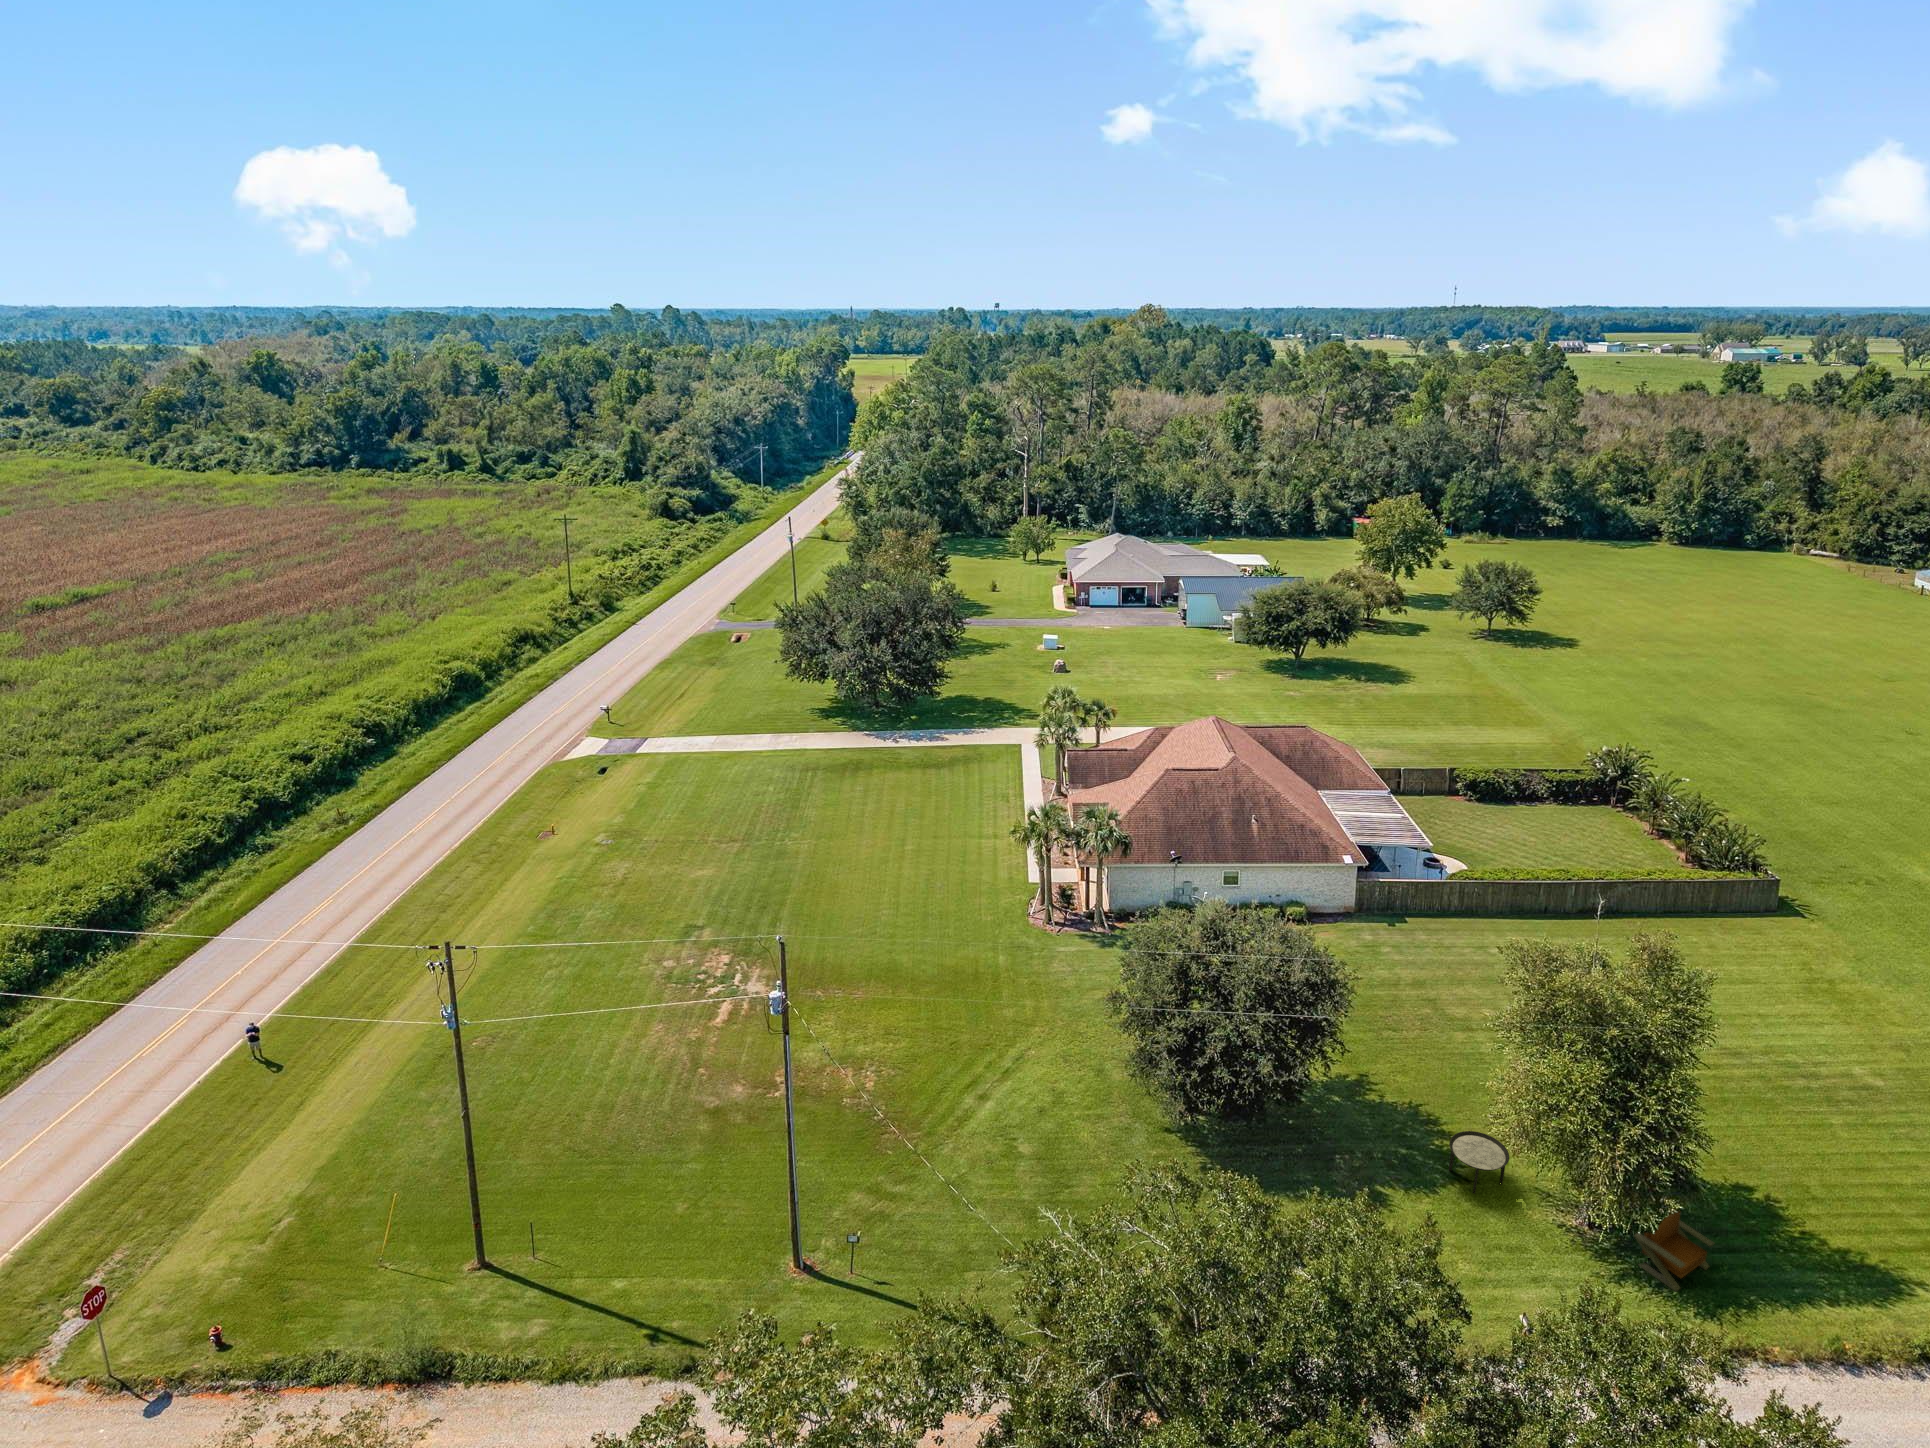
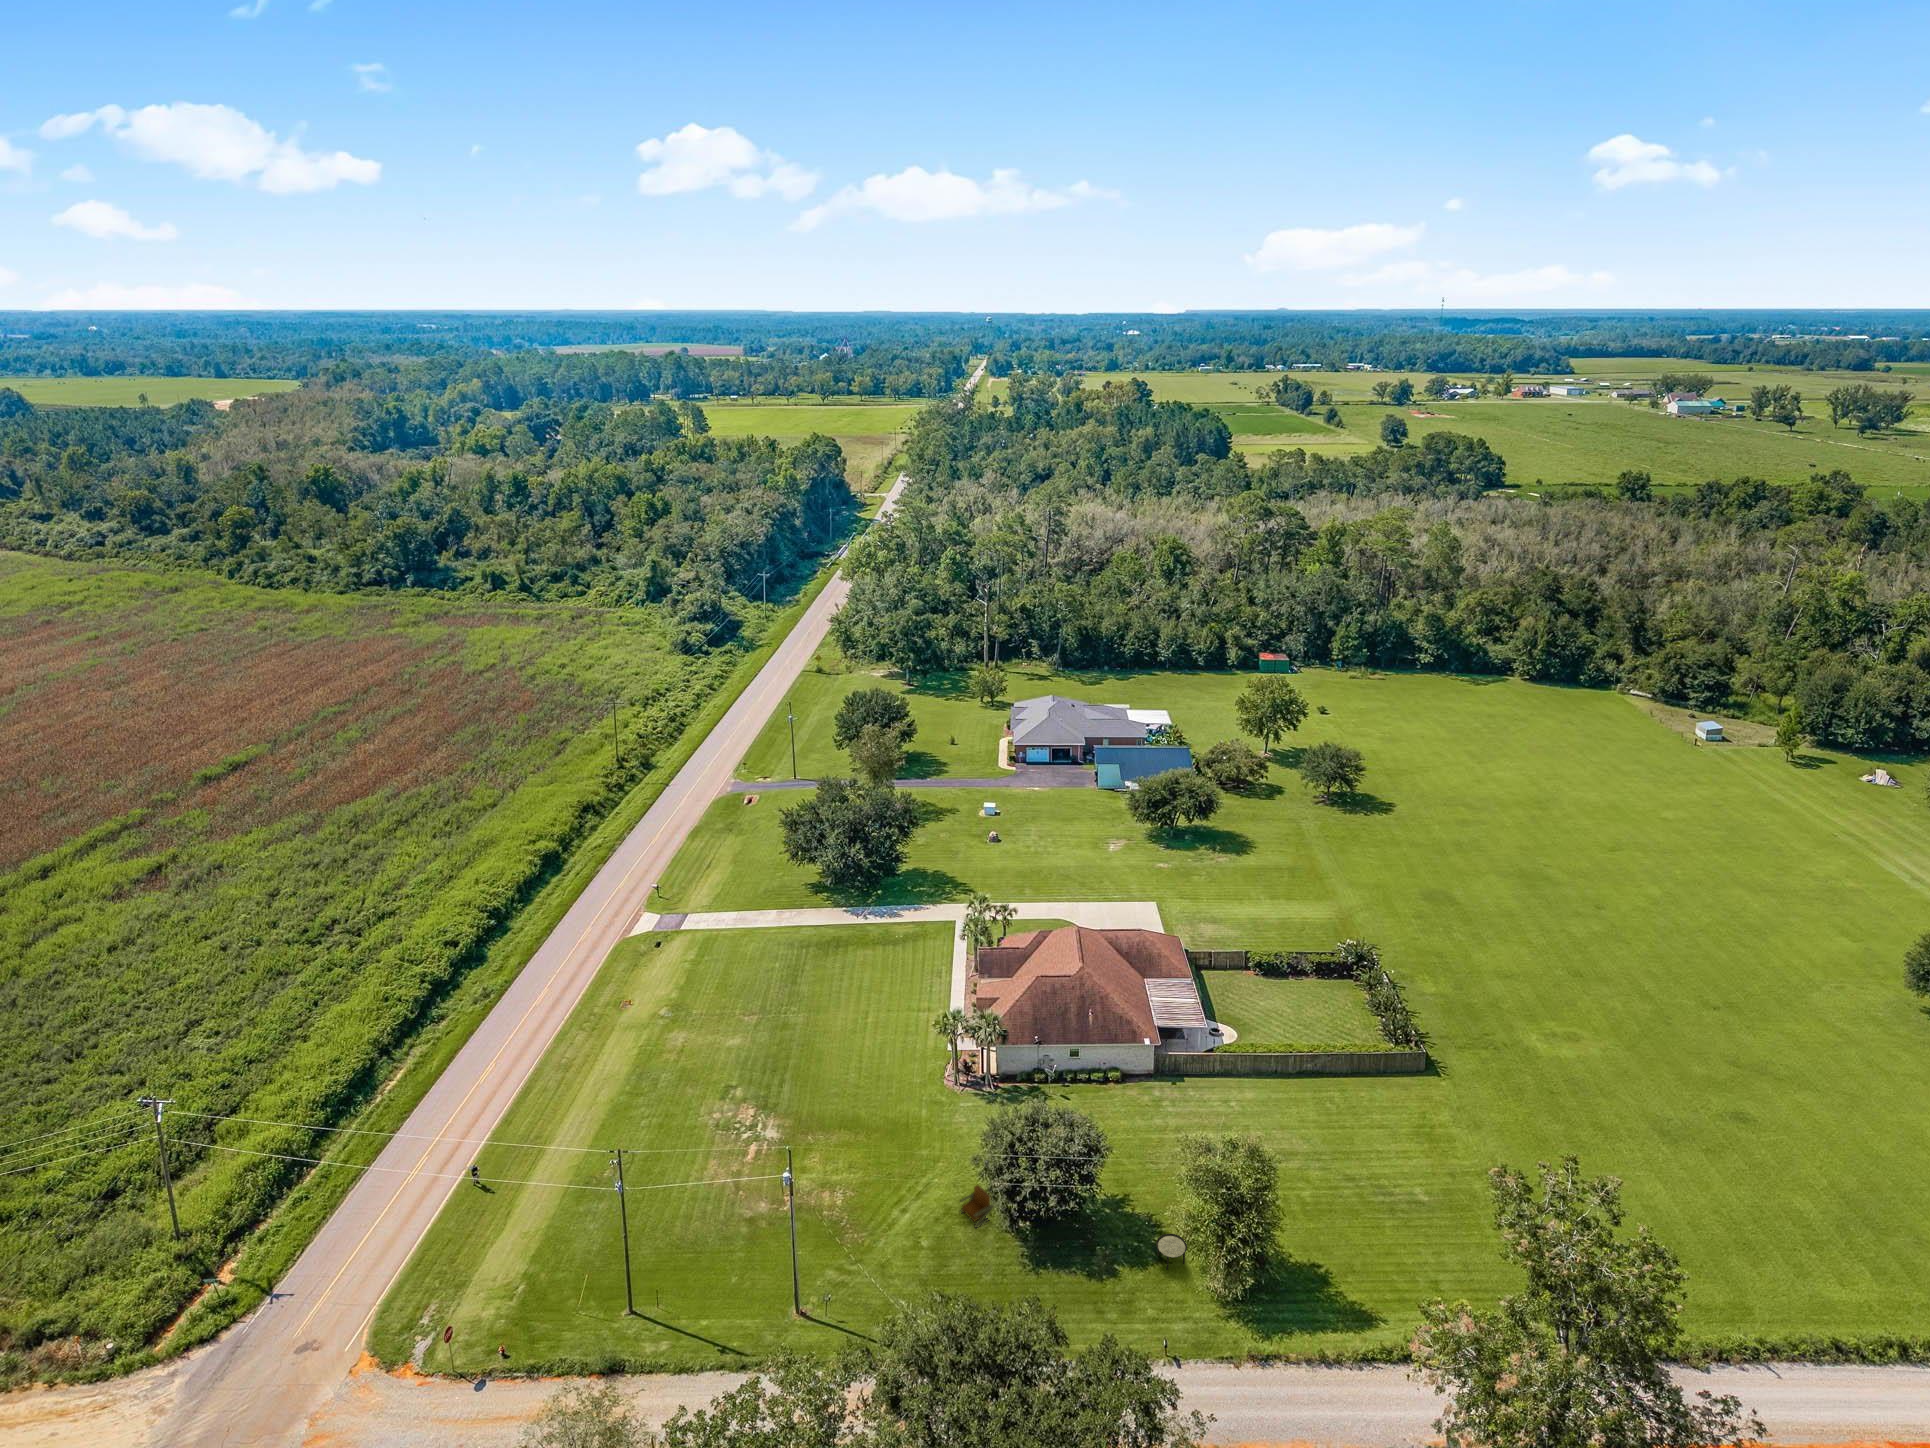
lounge chair: present [1634,1212,1714,1291] -> present [960,1185,993,1228]

